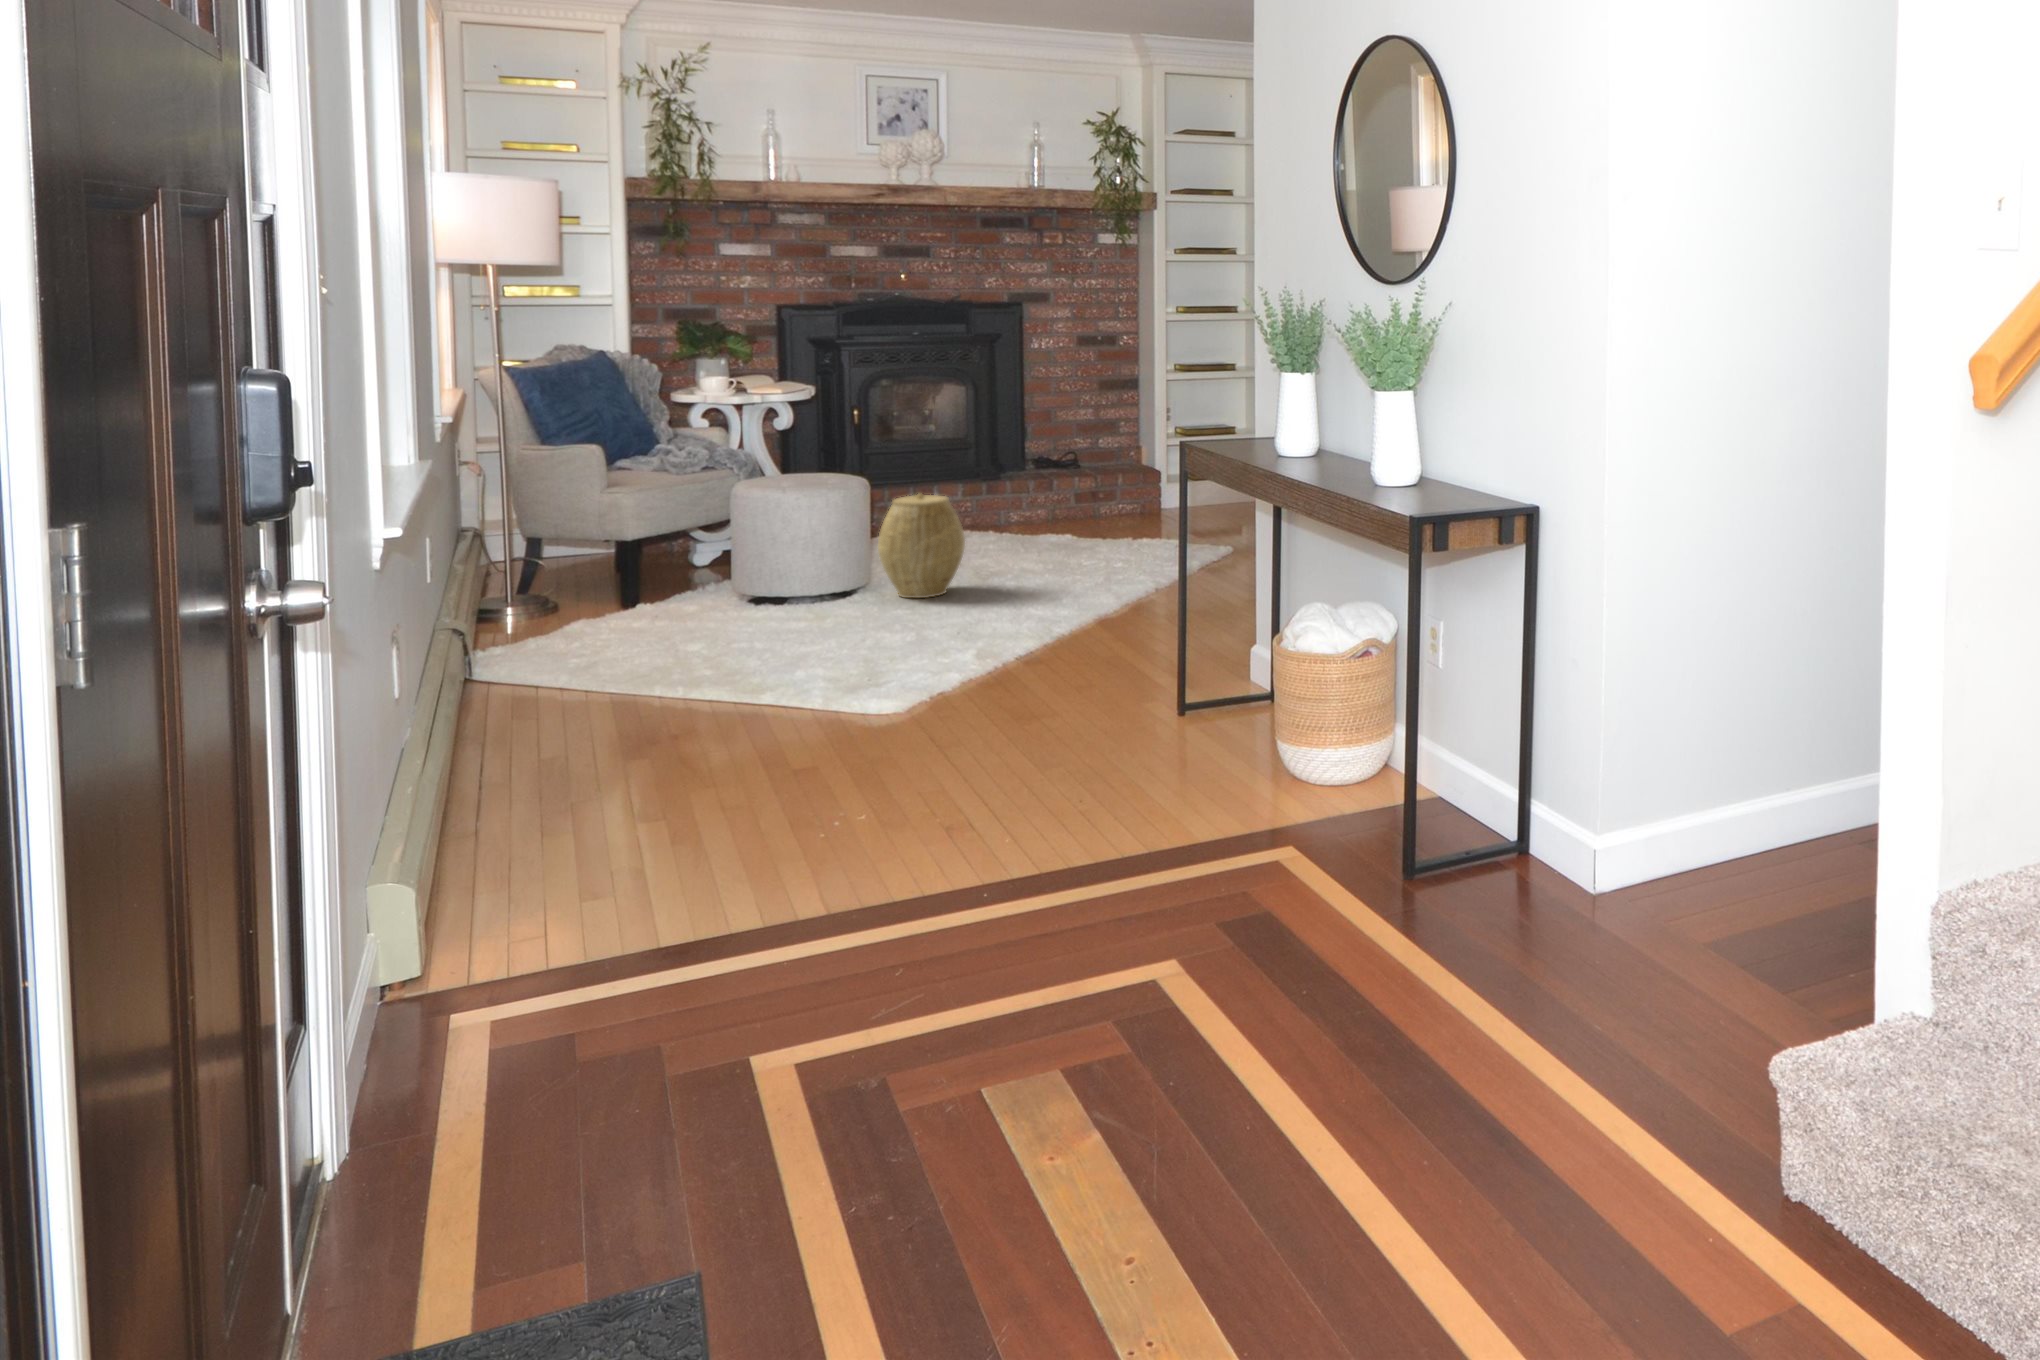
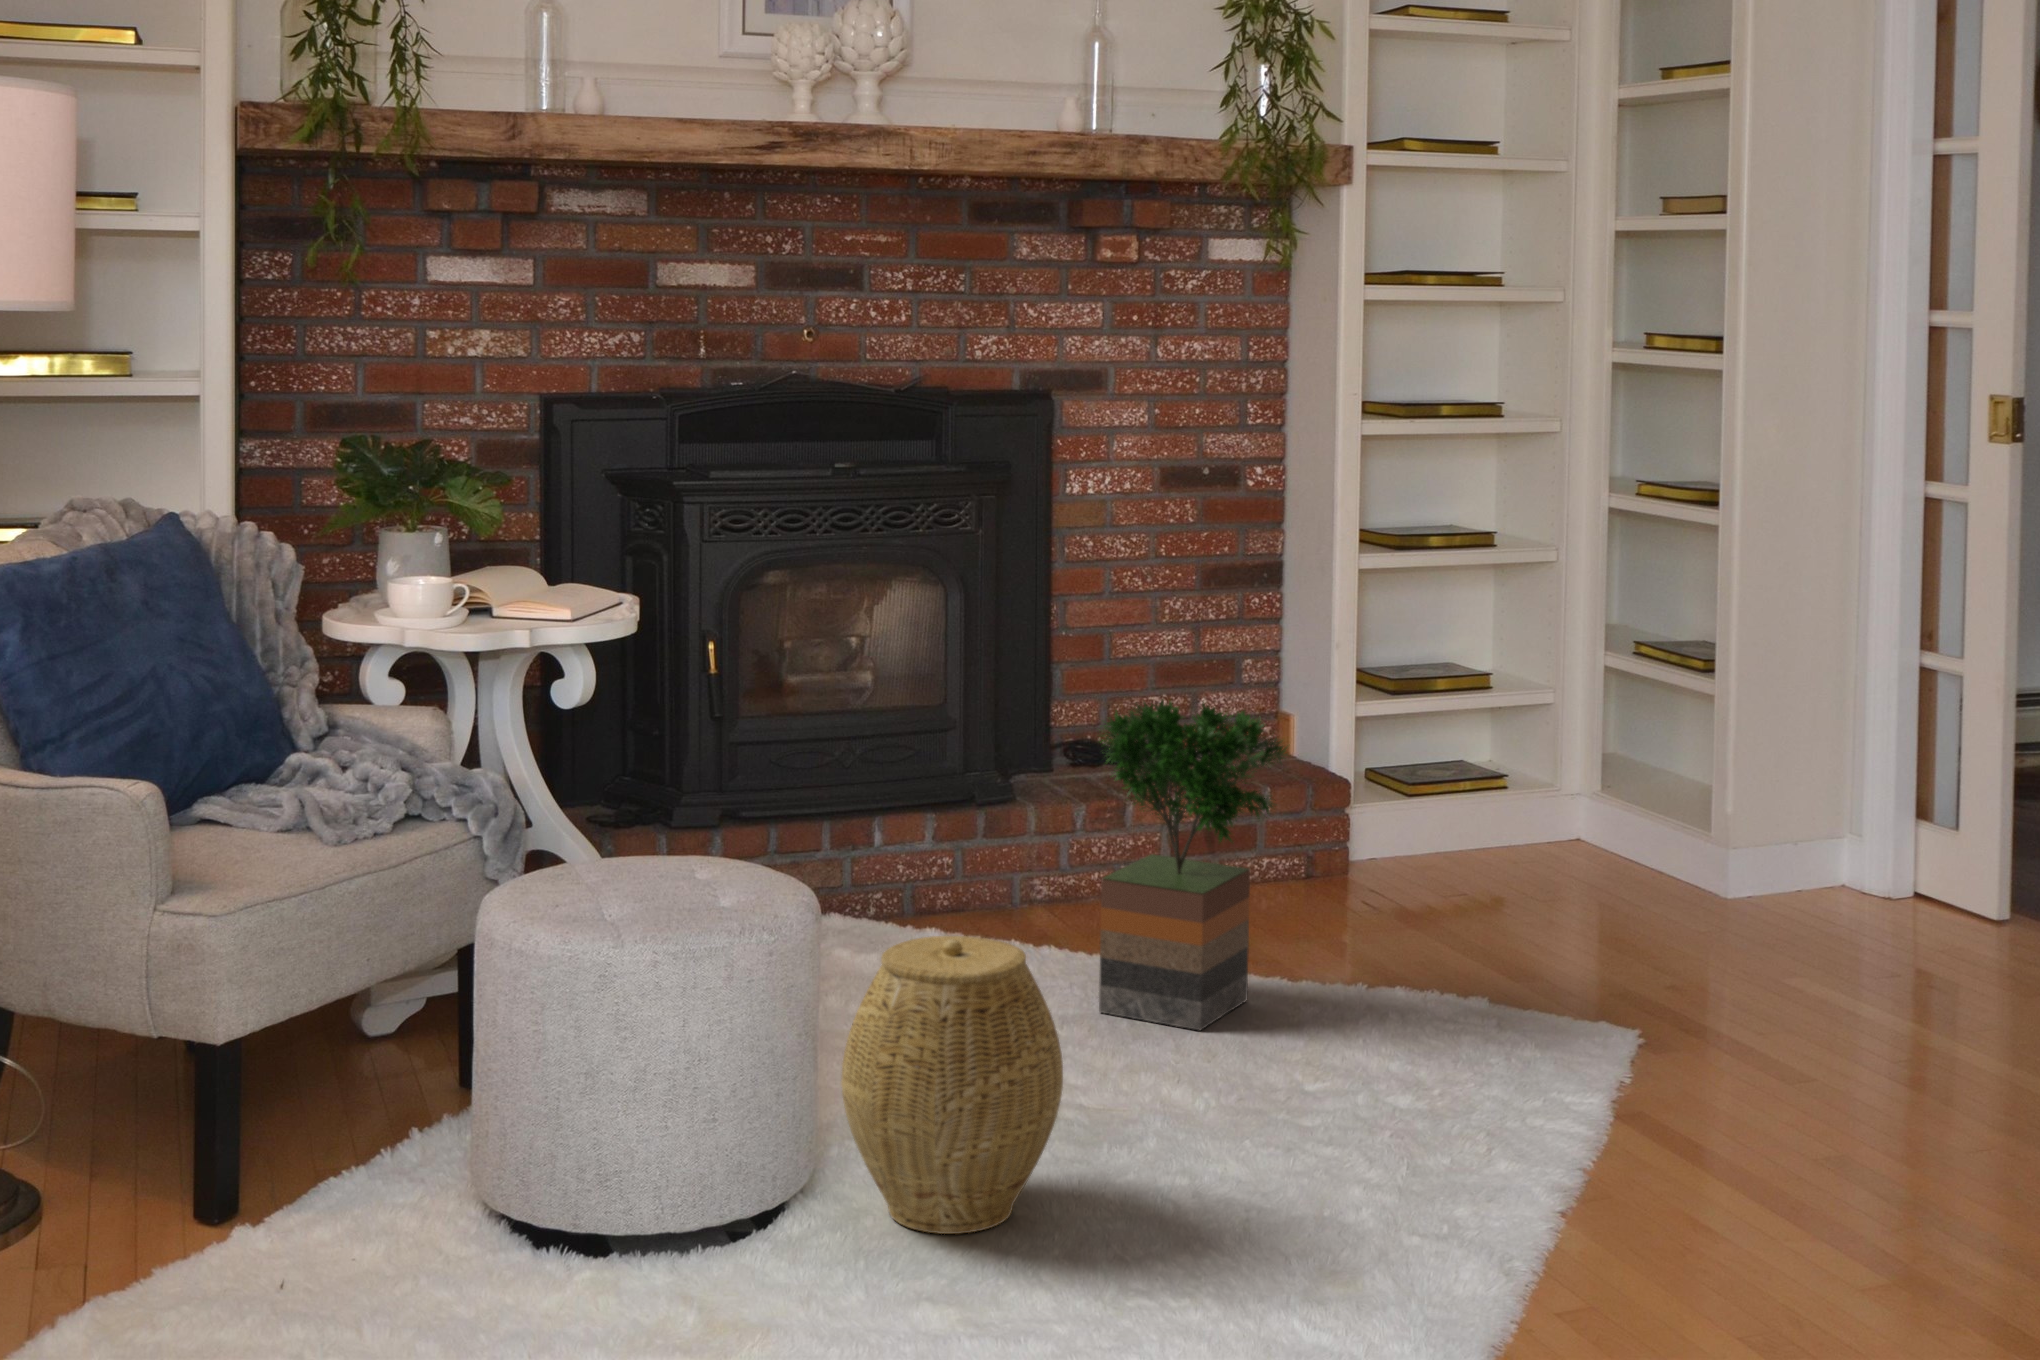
potted tree: none [1008,422,1093,551] -> present [1099,699,1287,1030]

